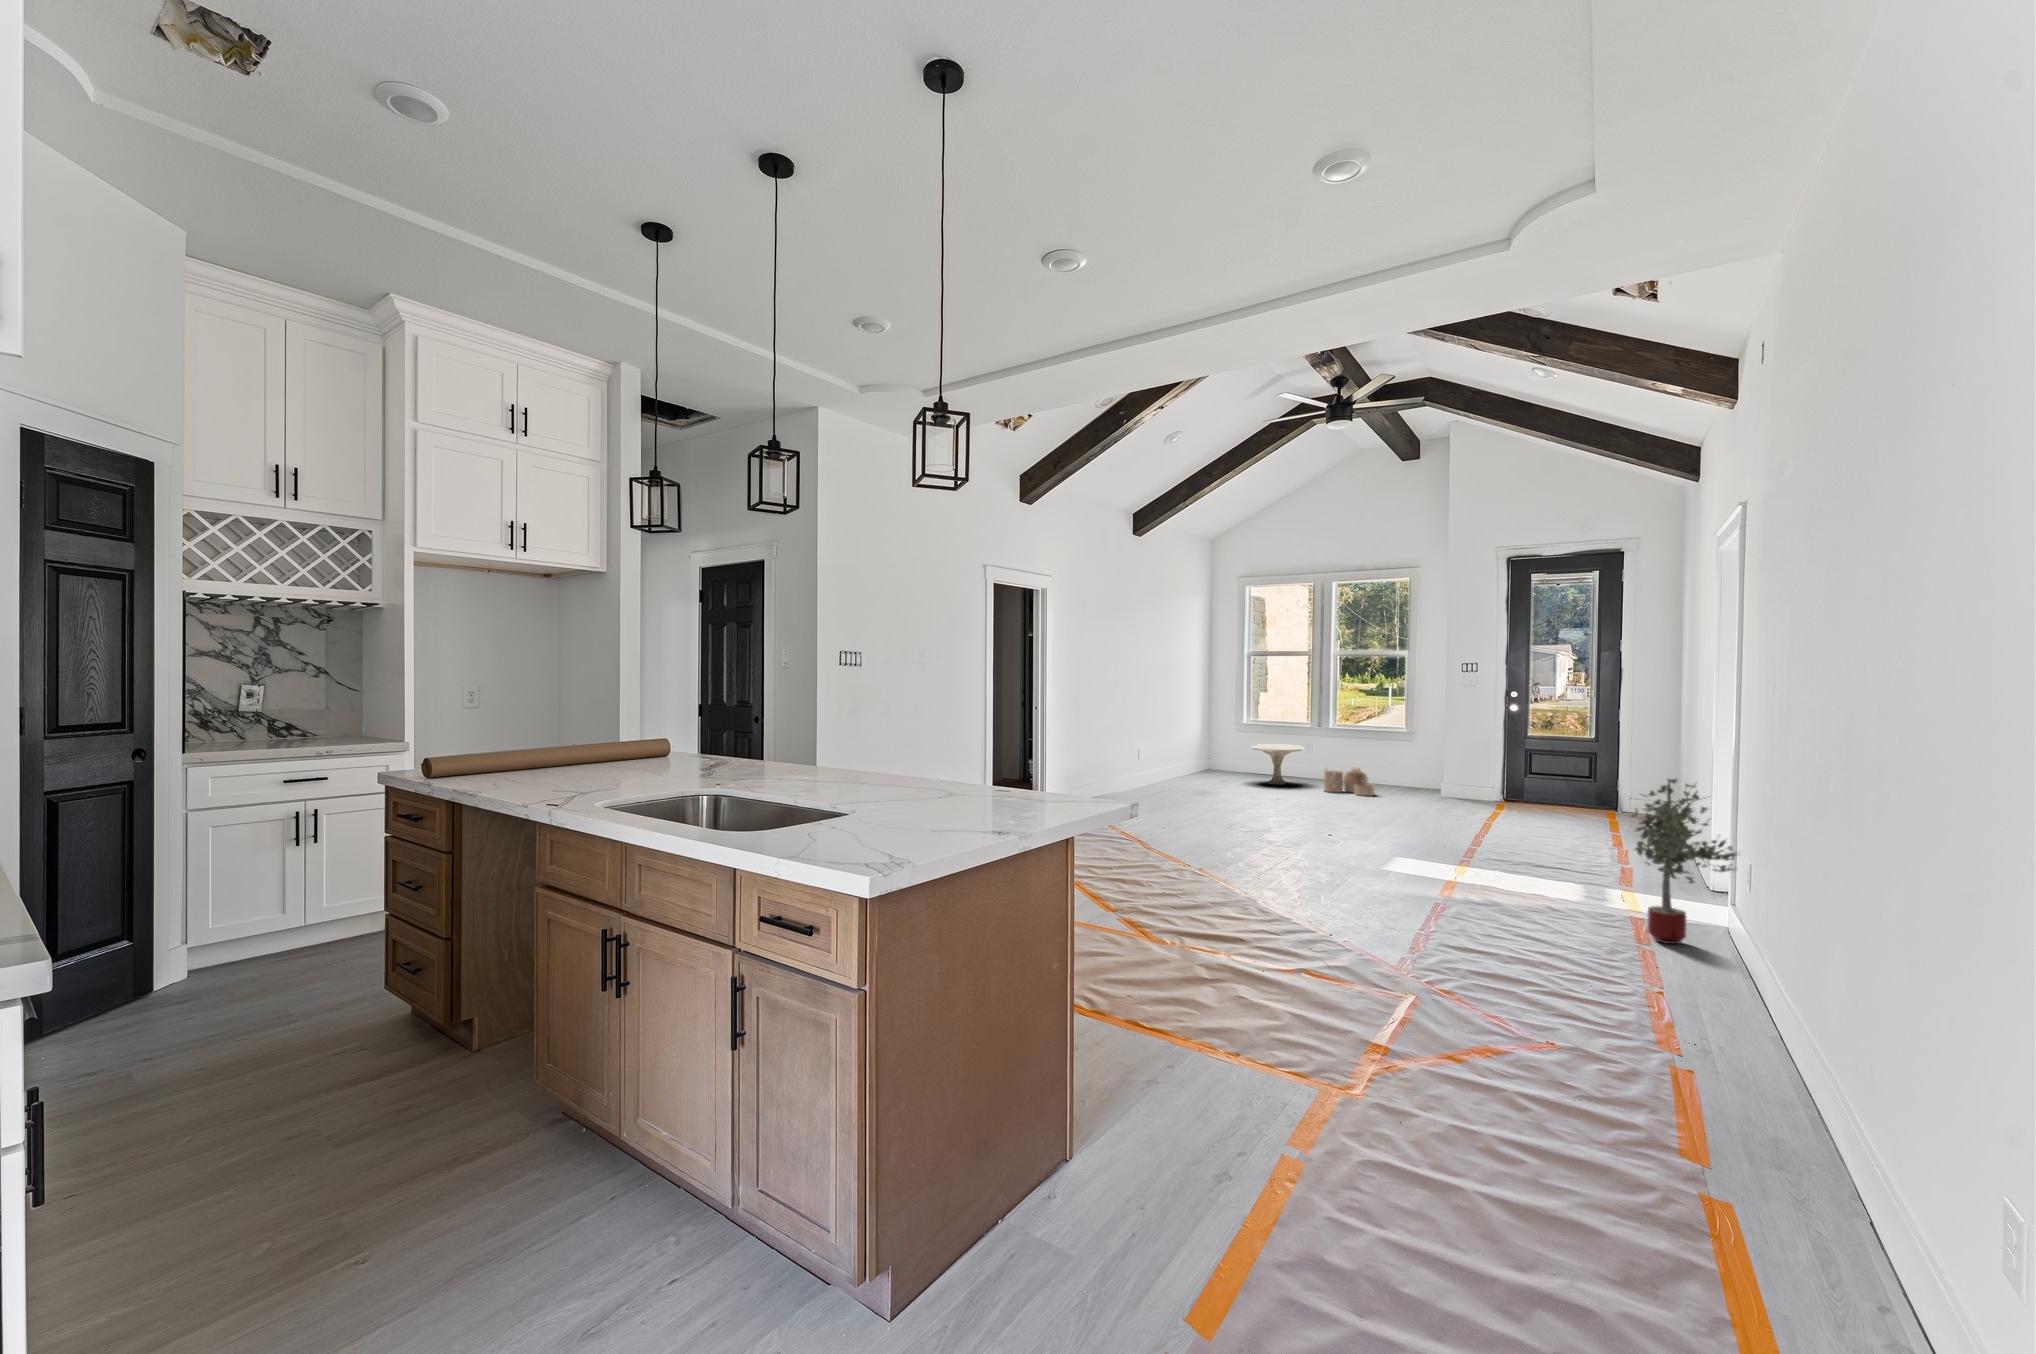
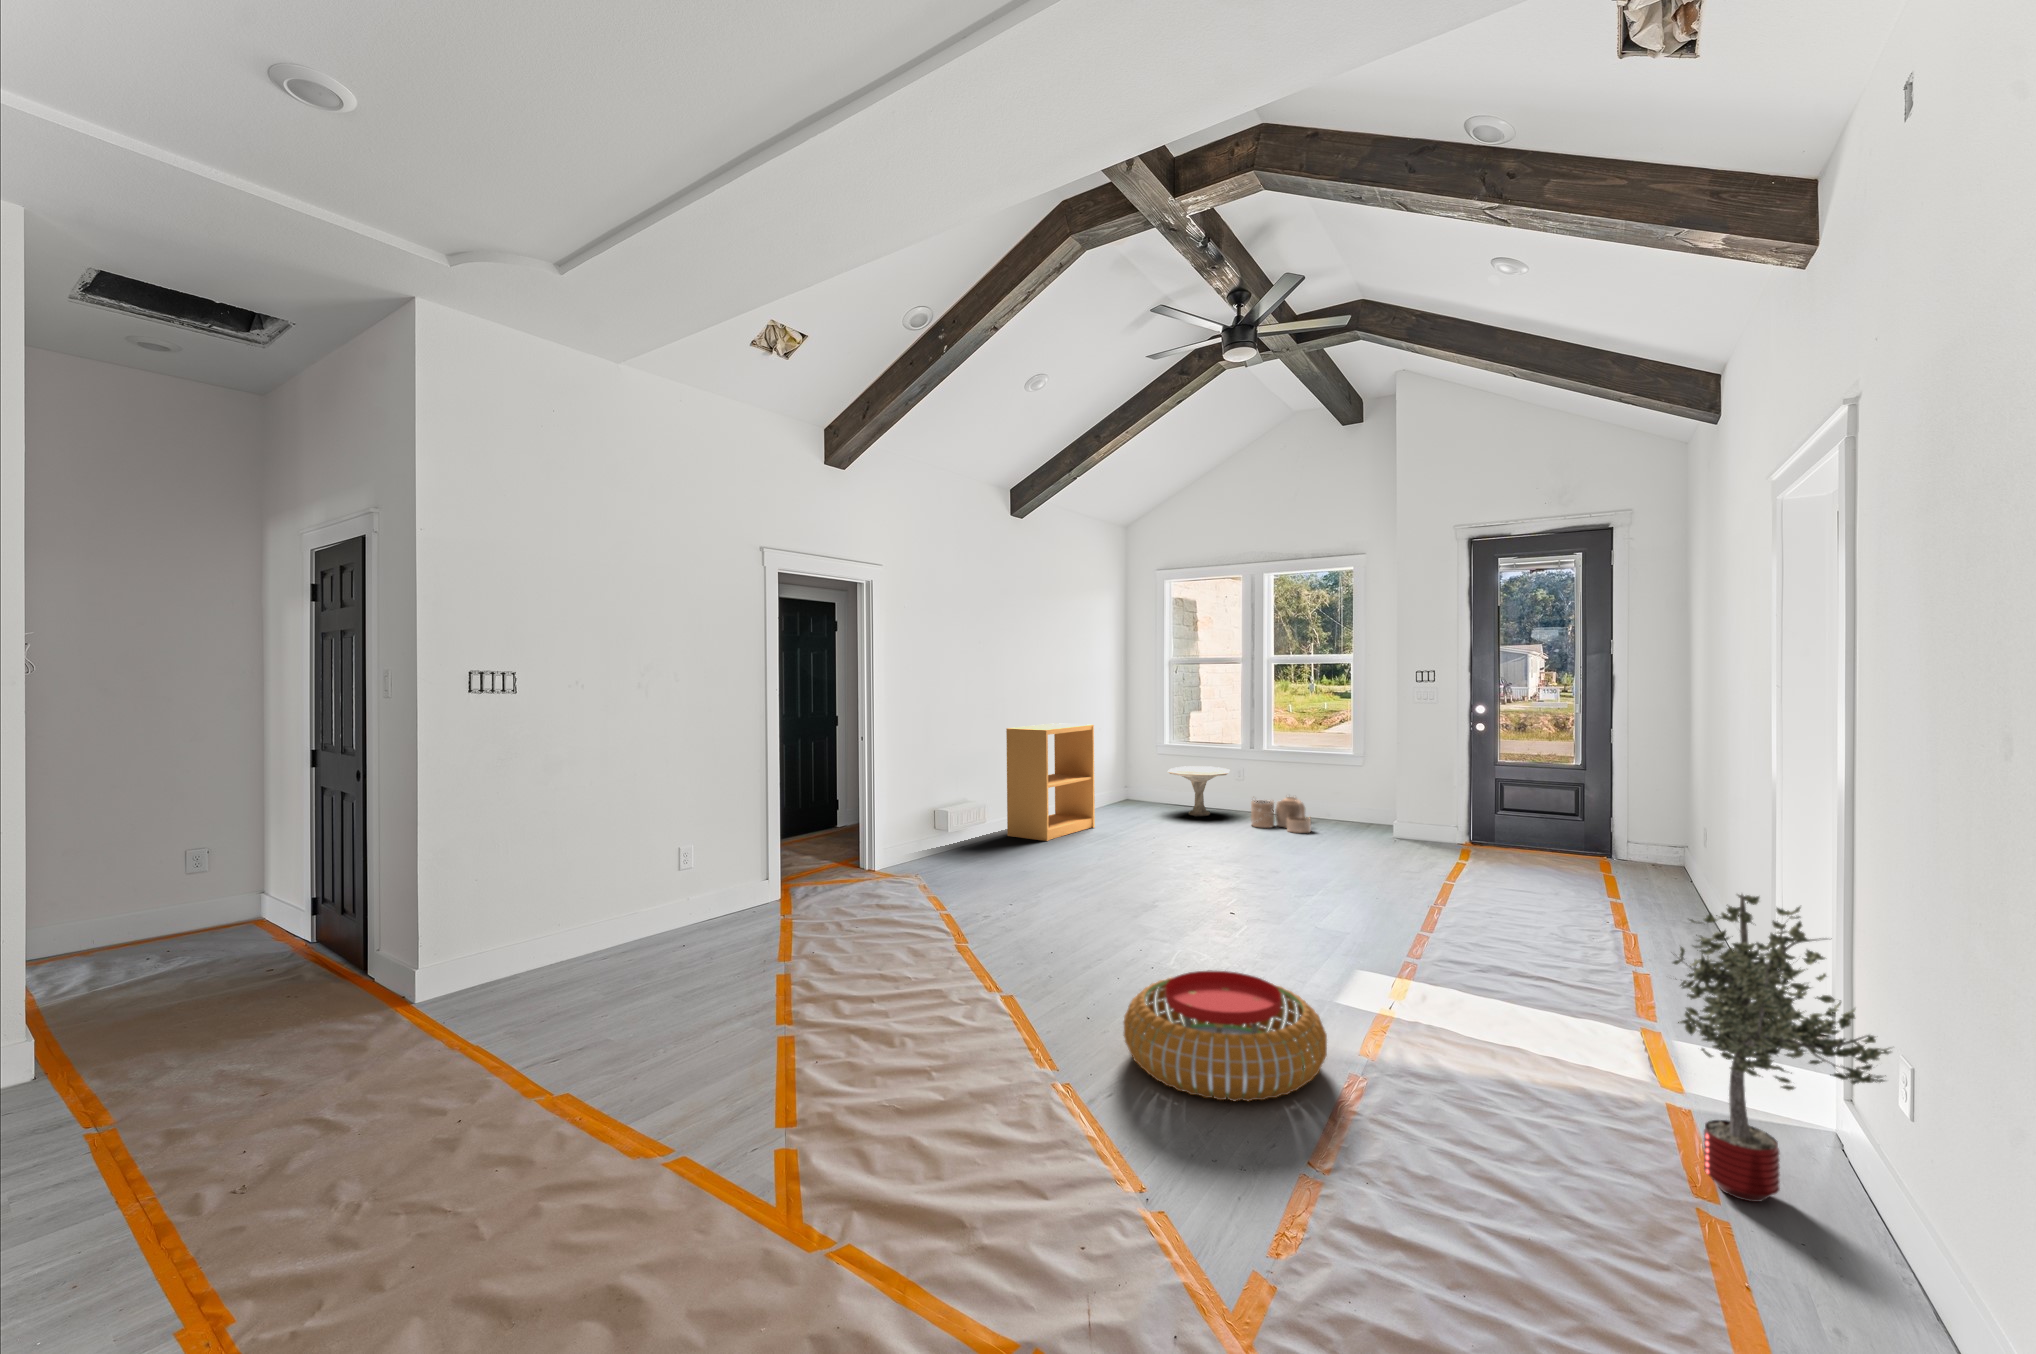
bookshelf: none [1129,706,1196,798] -> present [1006,723,1095,841]
pouf: none [1296,847,1427,911] -> present [1123,970,1327,1101]

